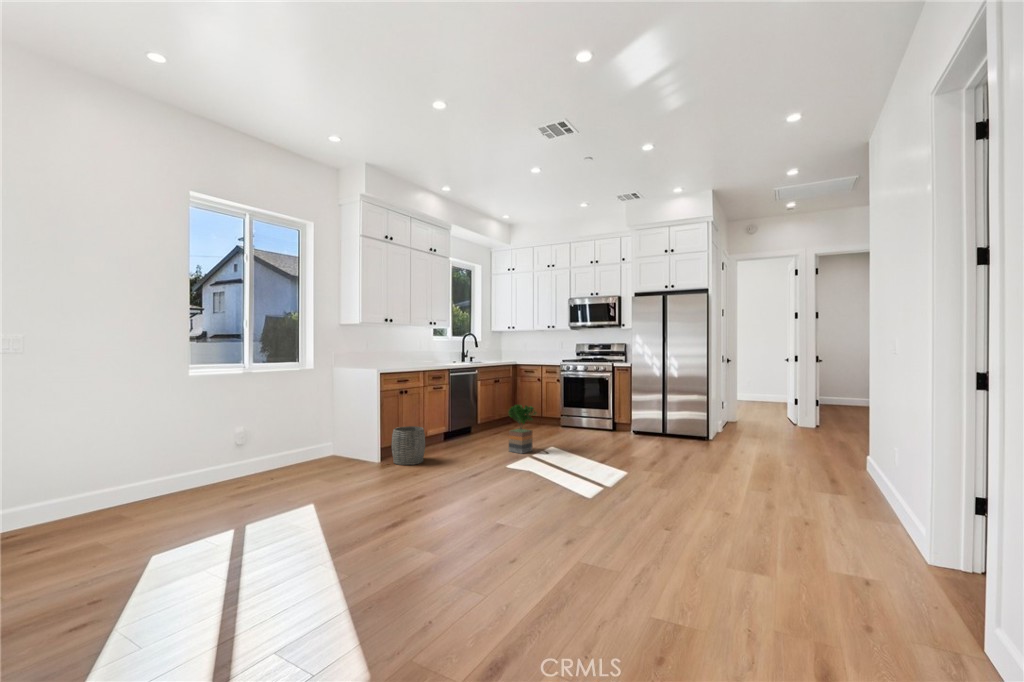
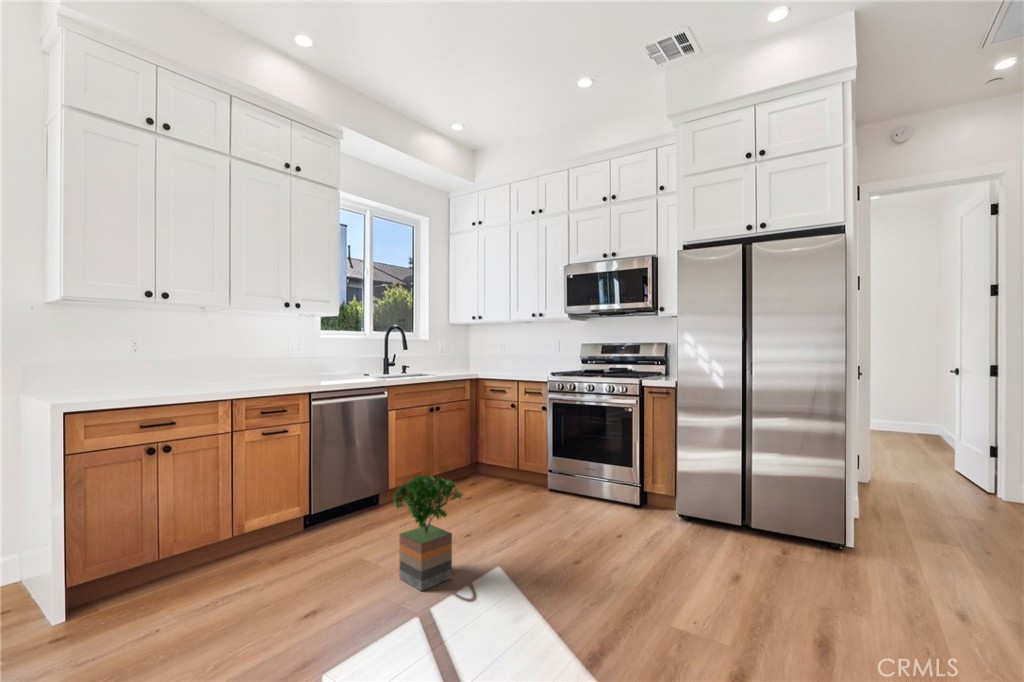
woven basket: present [392,426,425,465] -> none [91,530,187,638]

